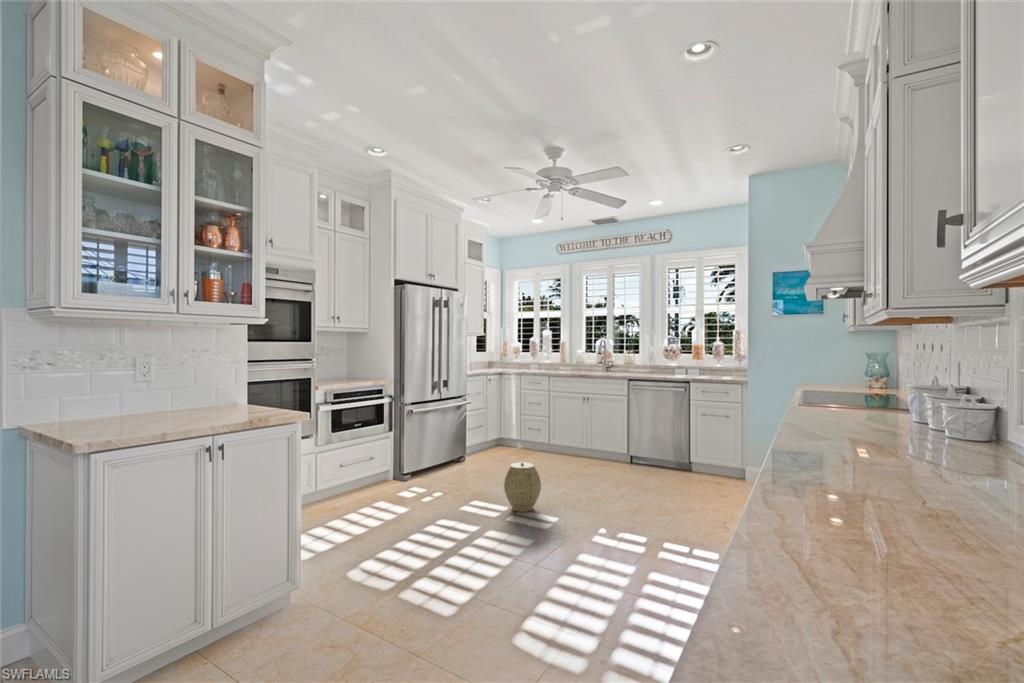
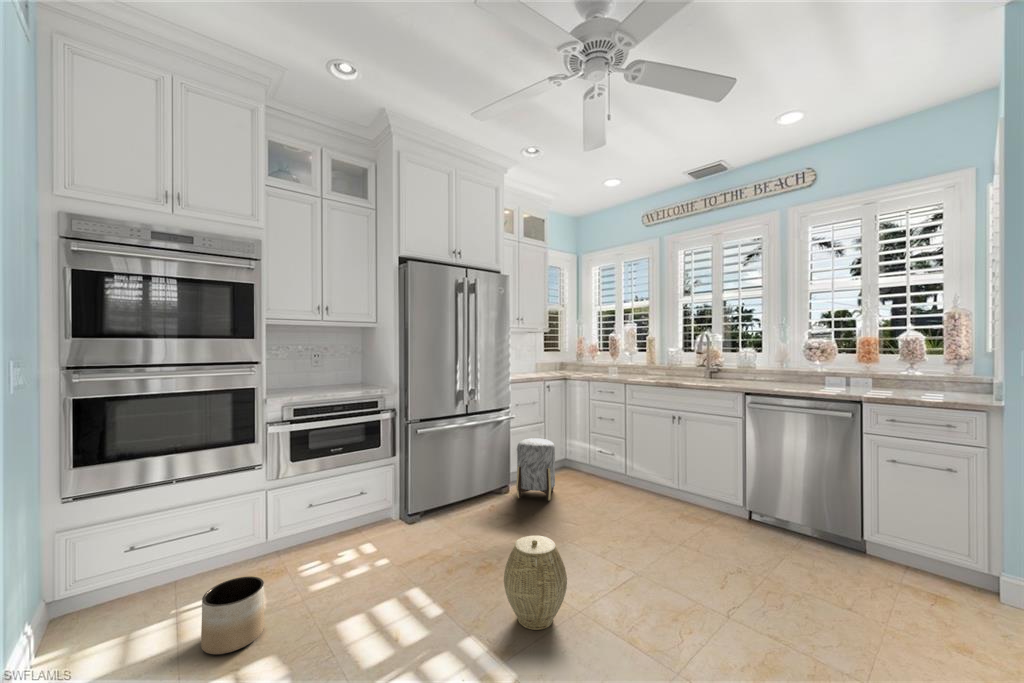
stool: none [471,419,500,464] -> present [516,438,555,500]
planter: none [329,497,364,537] -> present [201,576,264,655]

